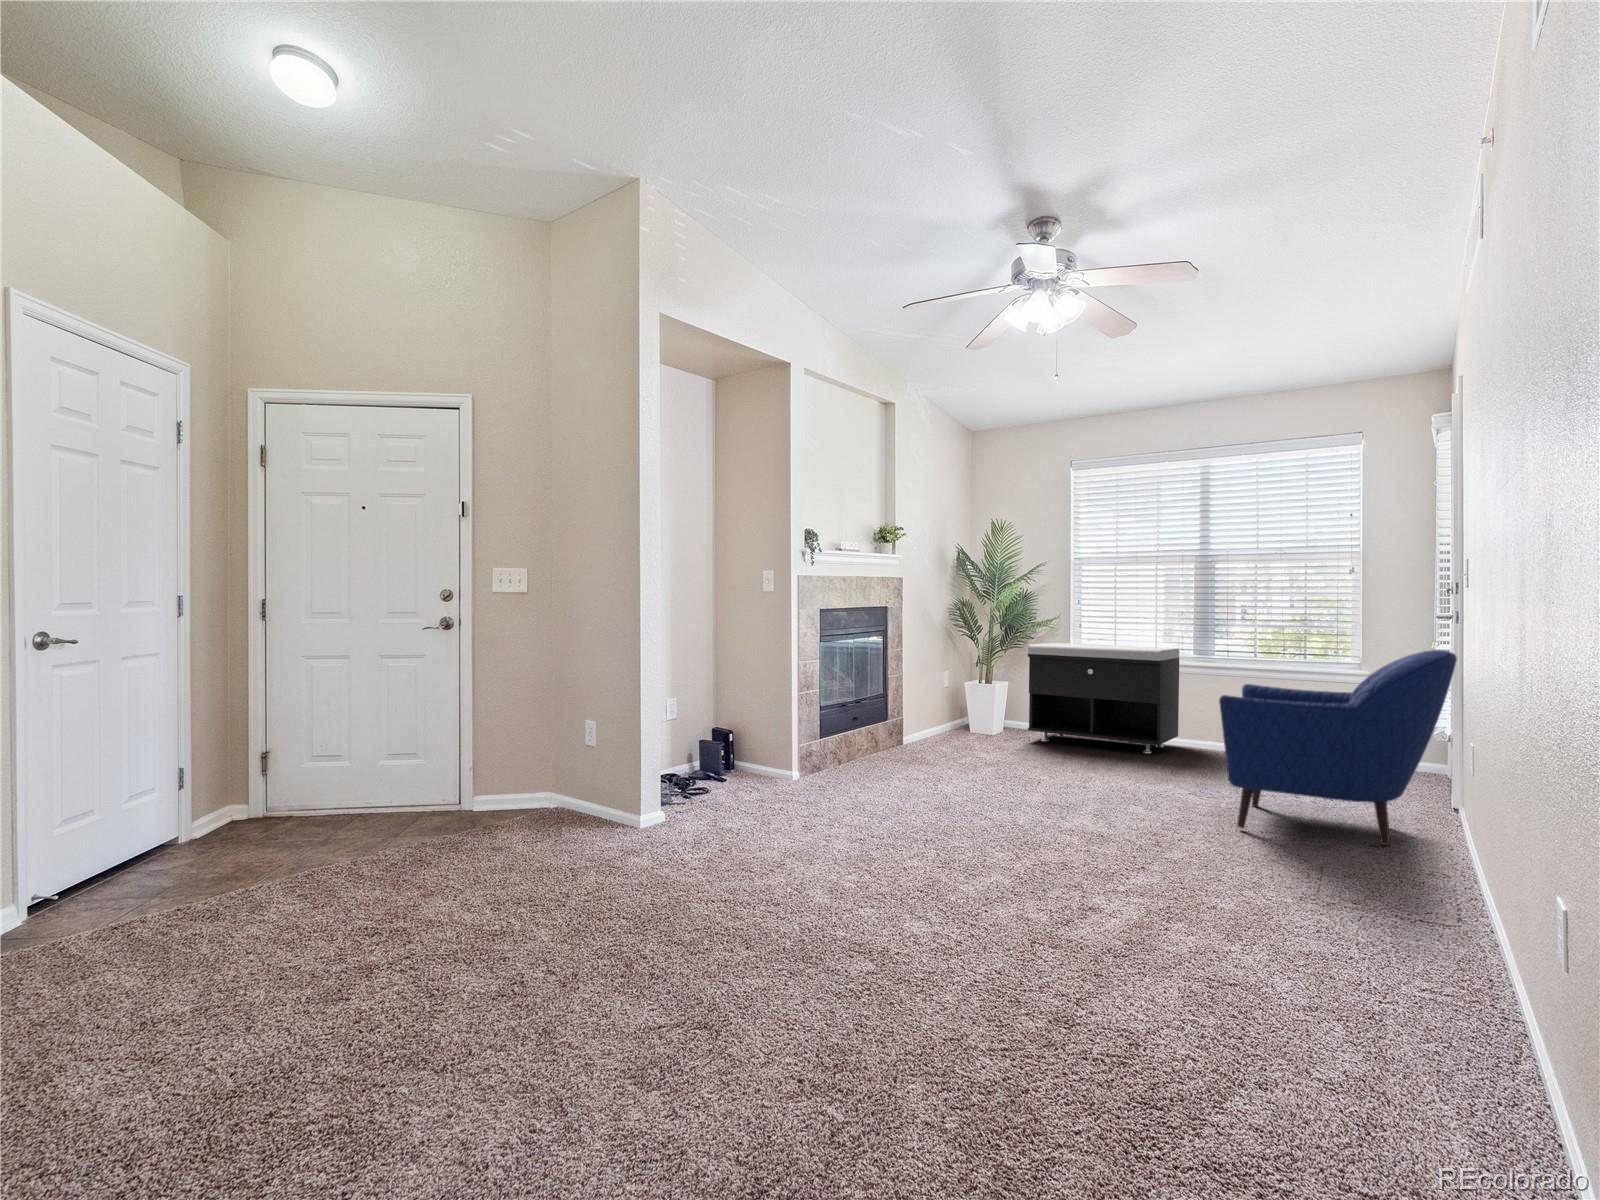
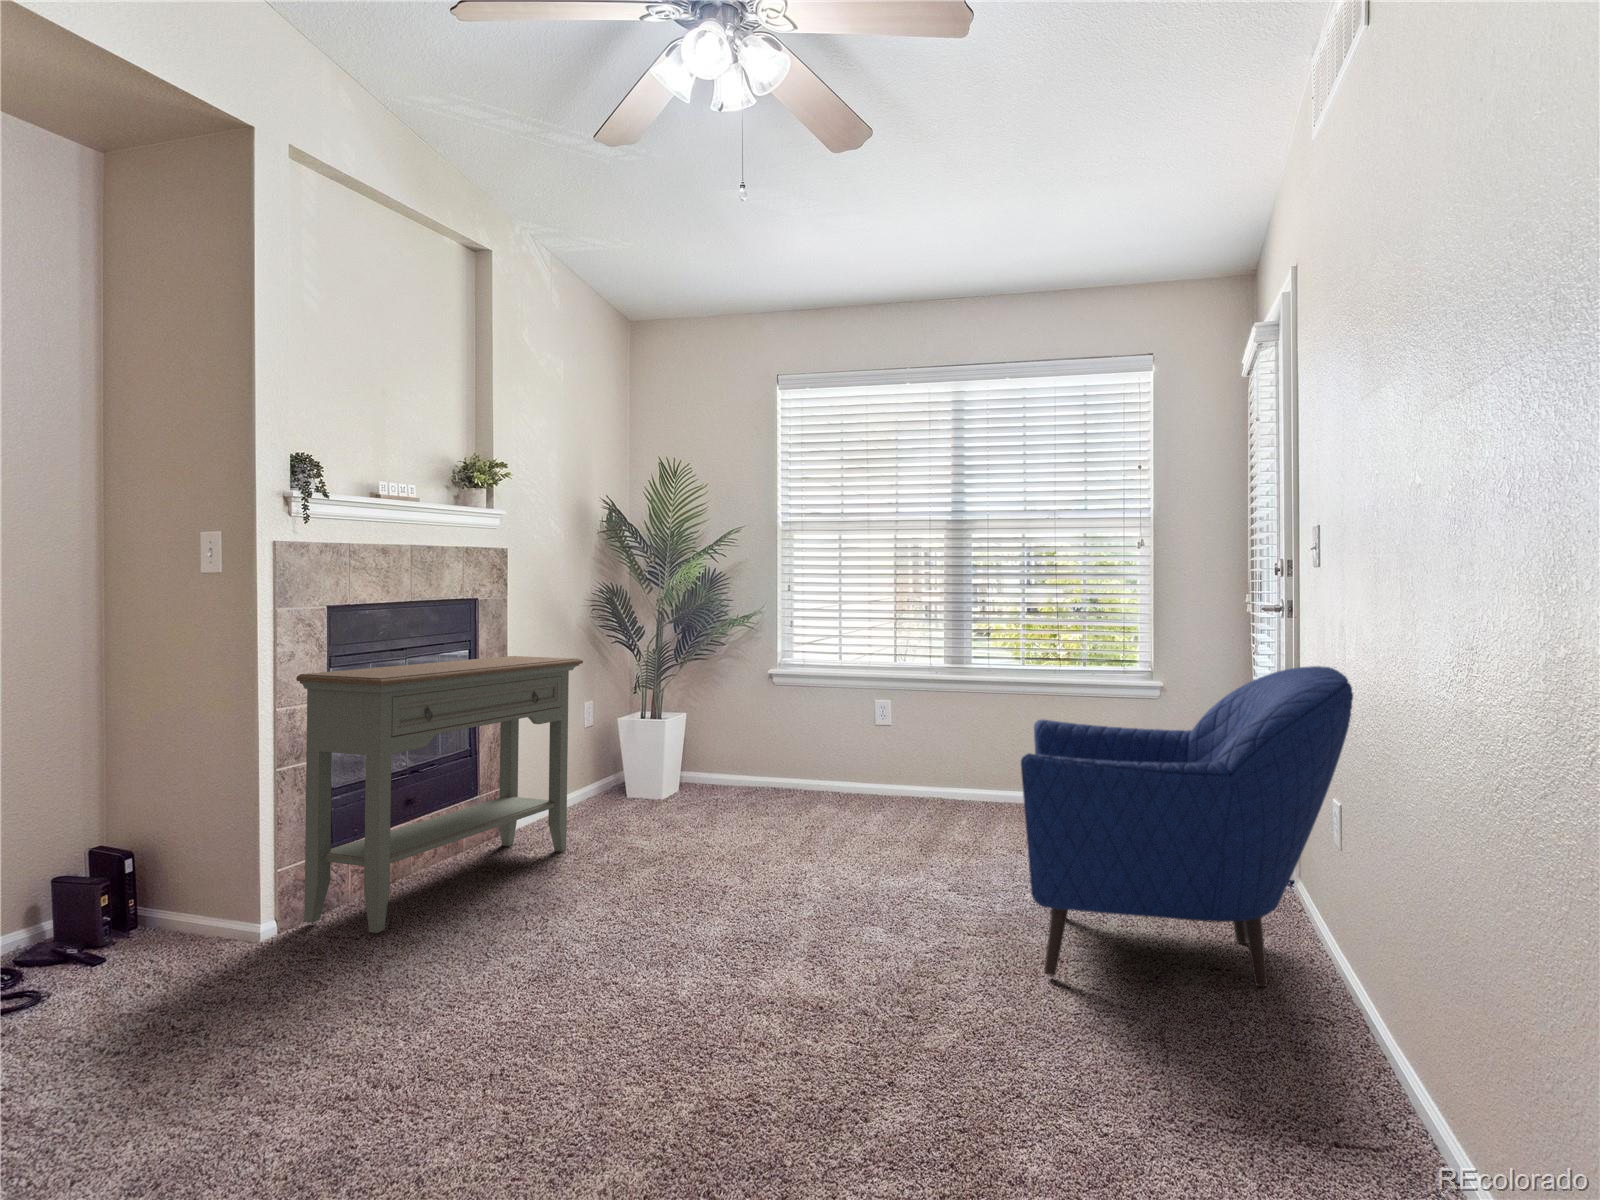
console table: none [809,641,949,781] -> present [296,656,583,933]
storage bench: present [1028,643,1179,754] -> none [713,651,928,817]

